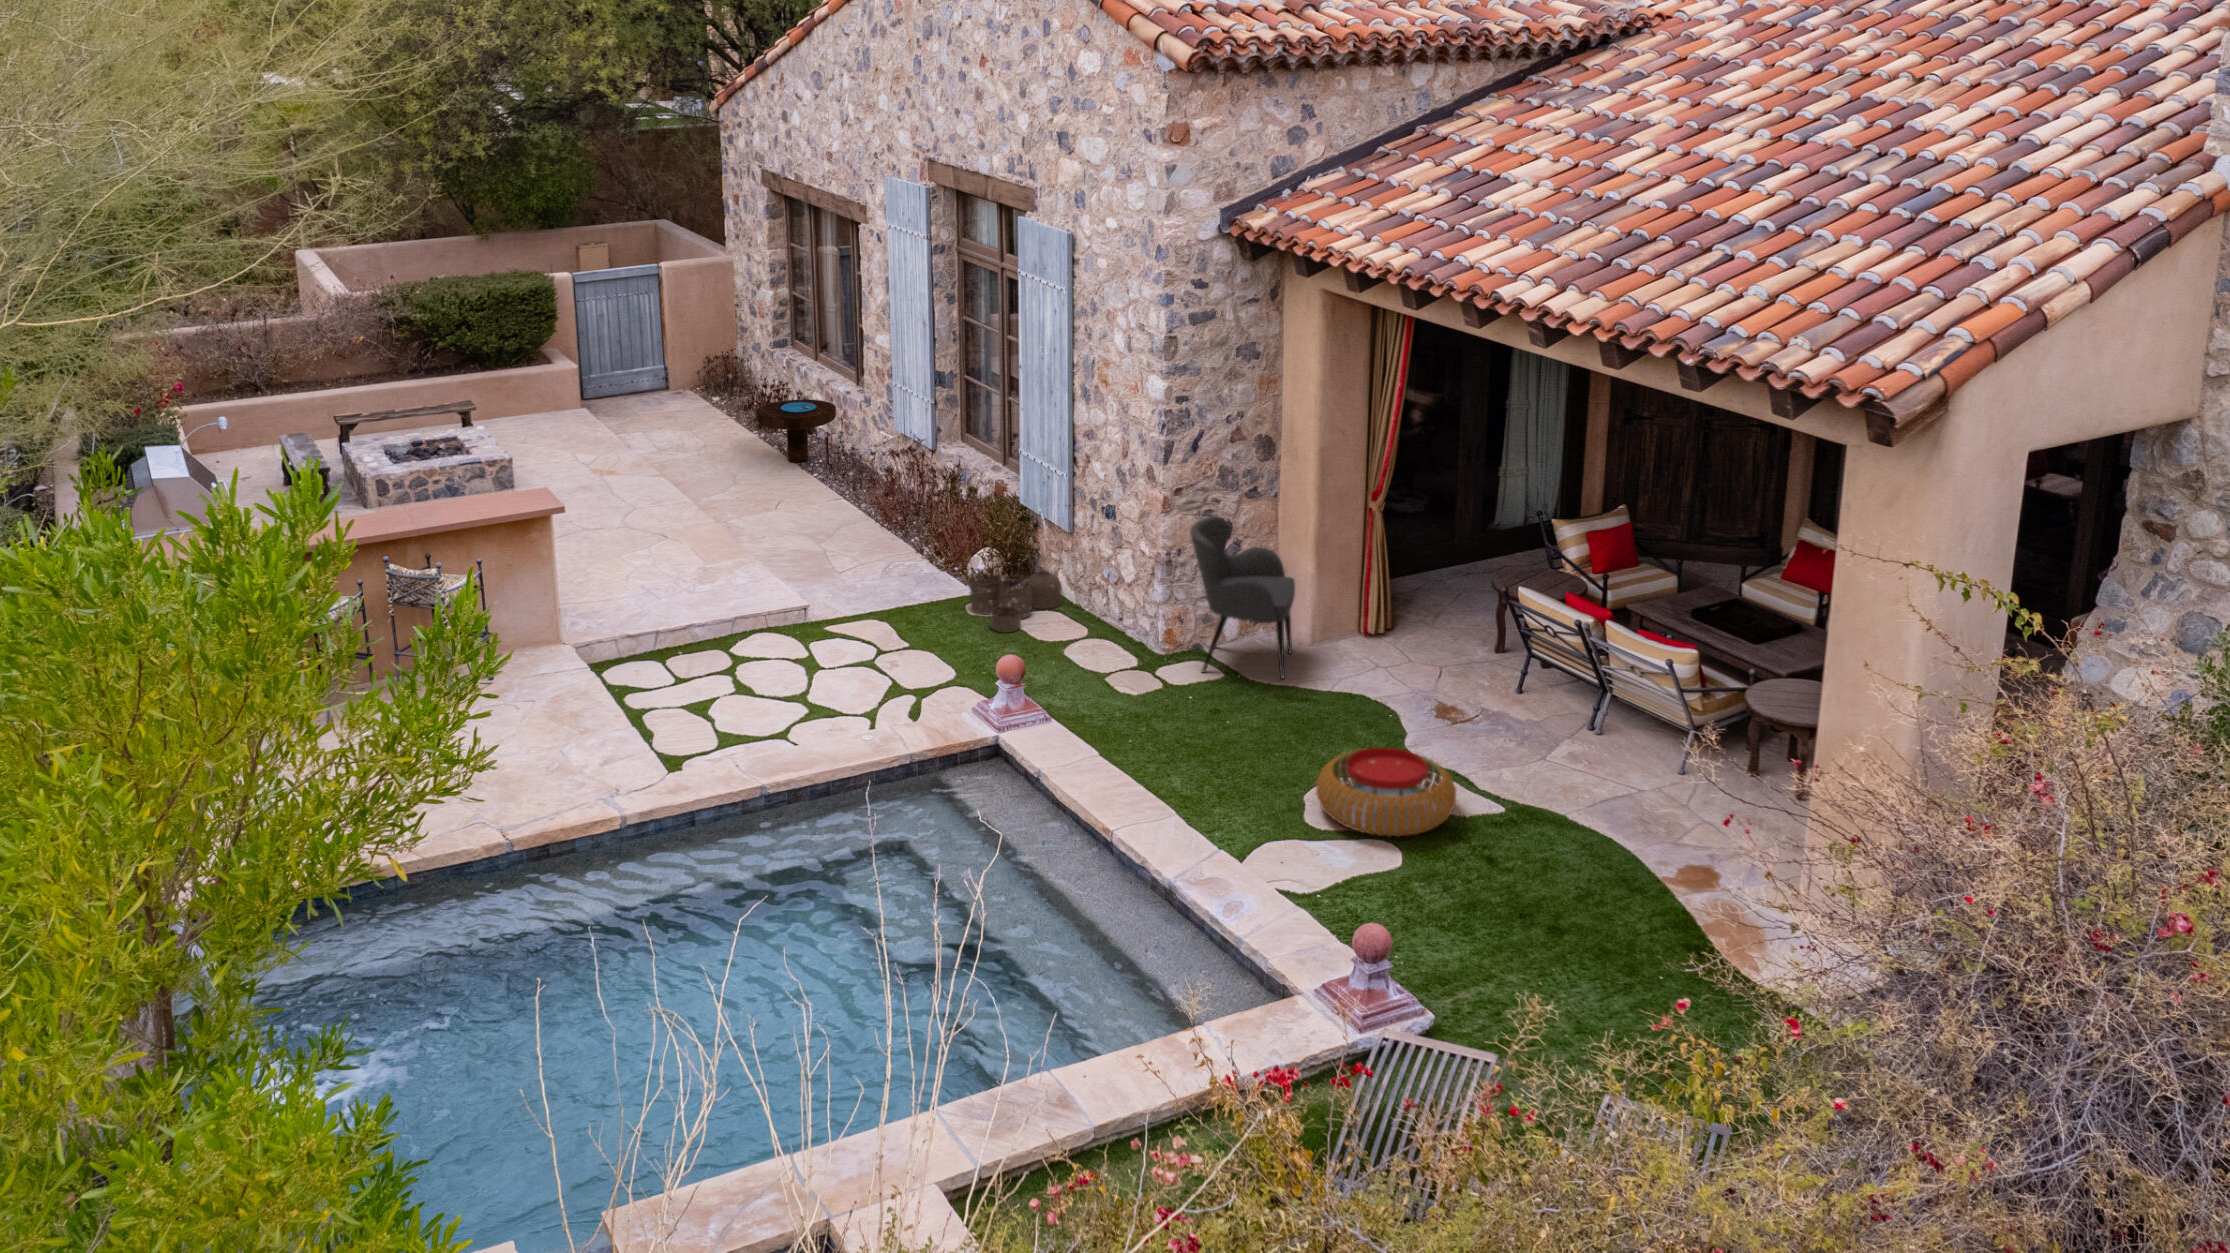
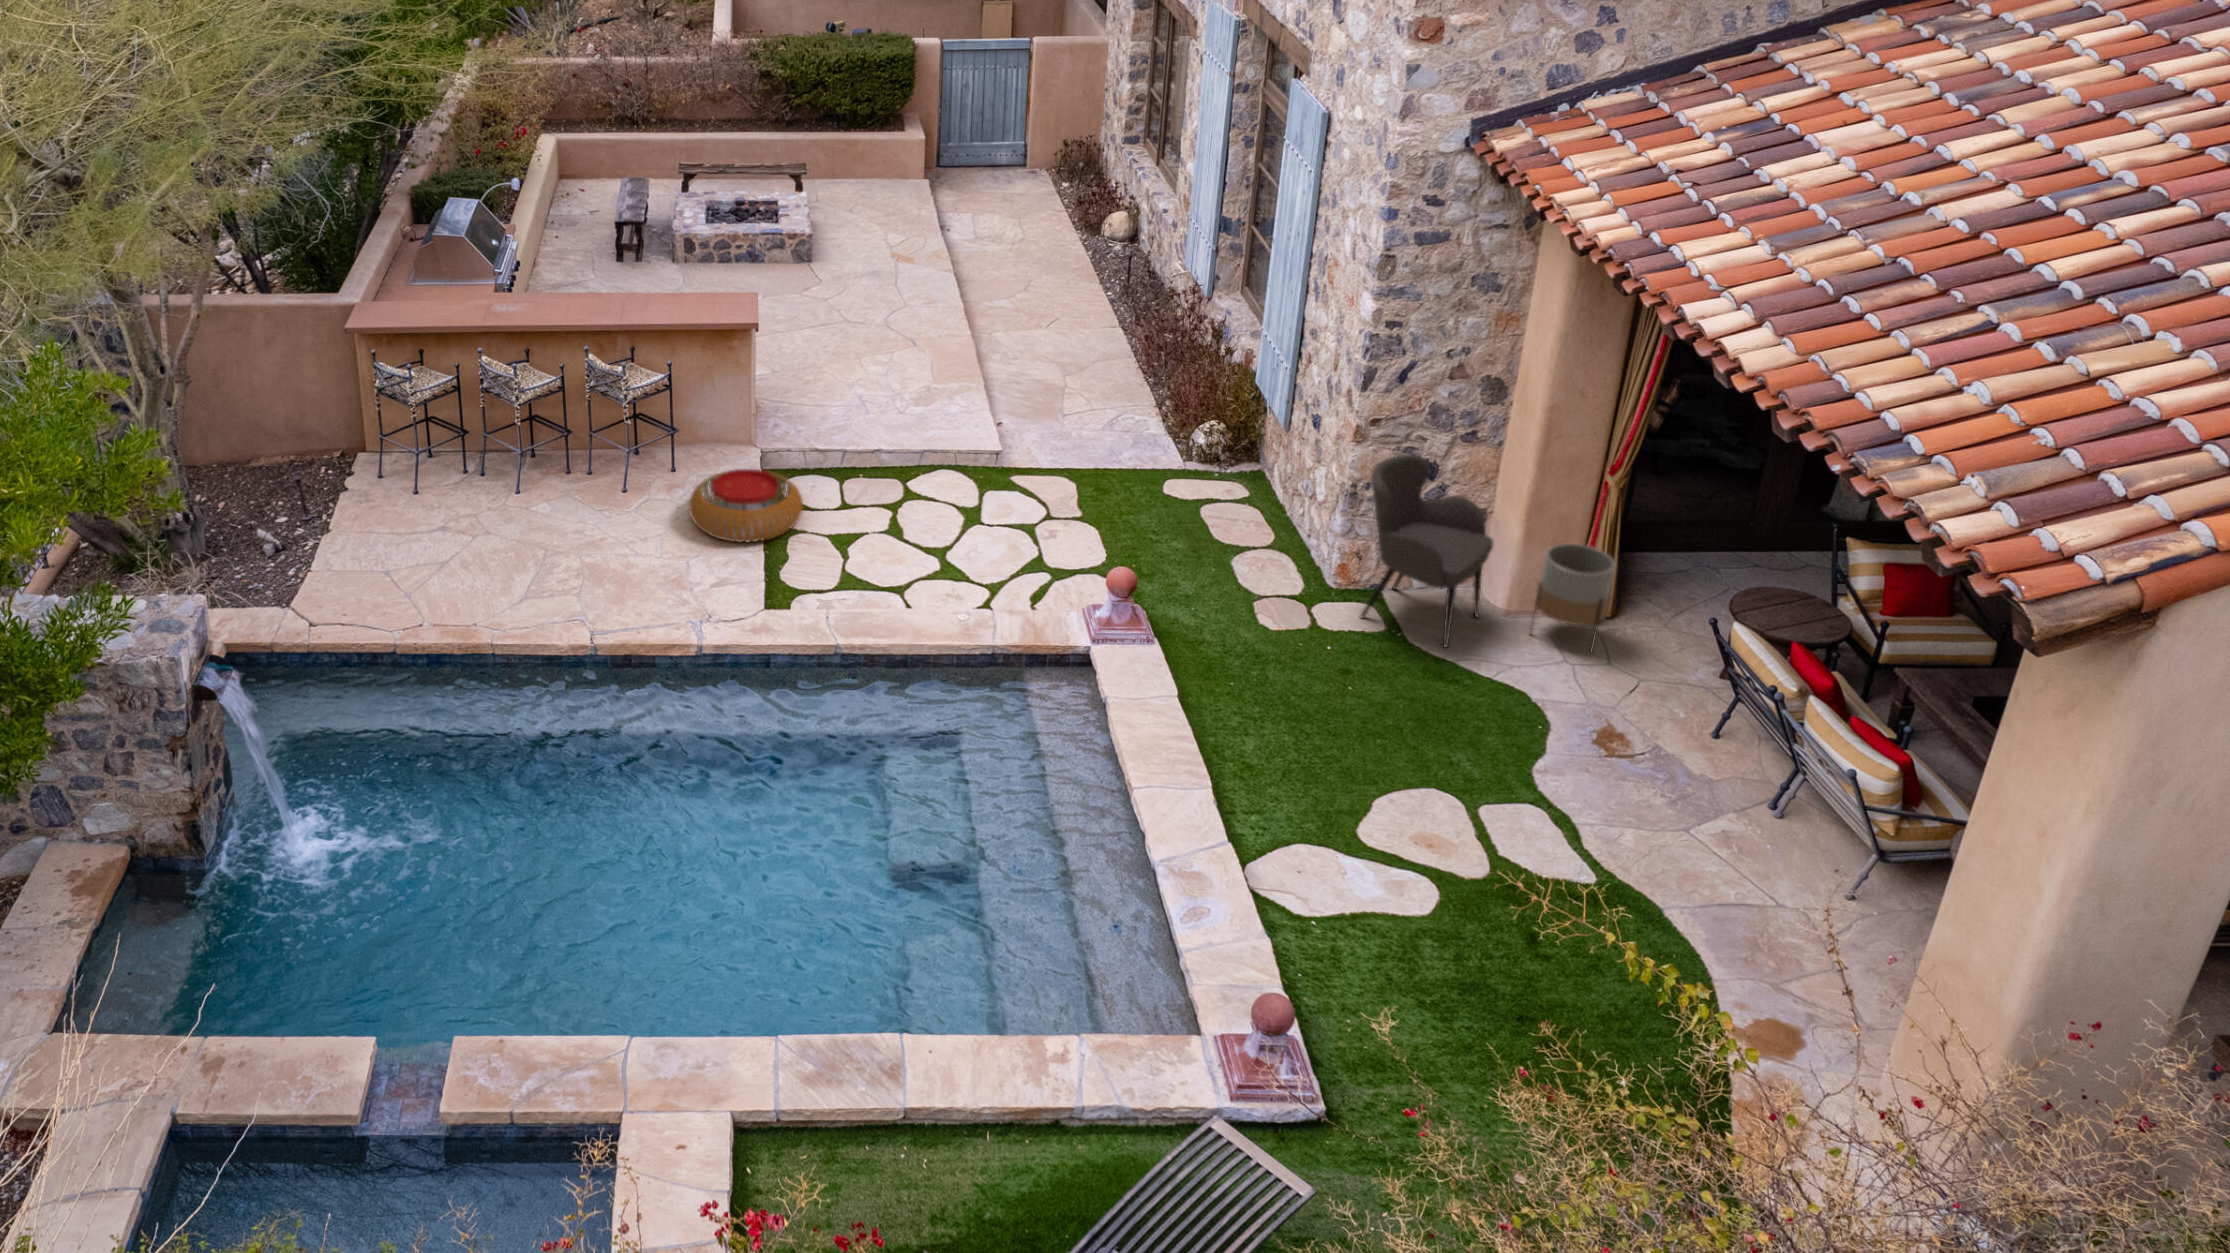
side table: present [756,400,836,463] -> none [1070,209,1153,275]
planter: none [1338,569,1396,659] -> present [1532,544,1615,647]
woven basket: present [970,570,1062,632] -> none [1167,447,1268,522]
pouf: present [1316,747,1456,837] -> present [689,469,803,542]

